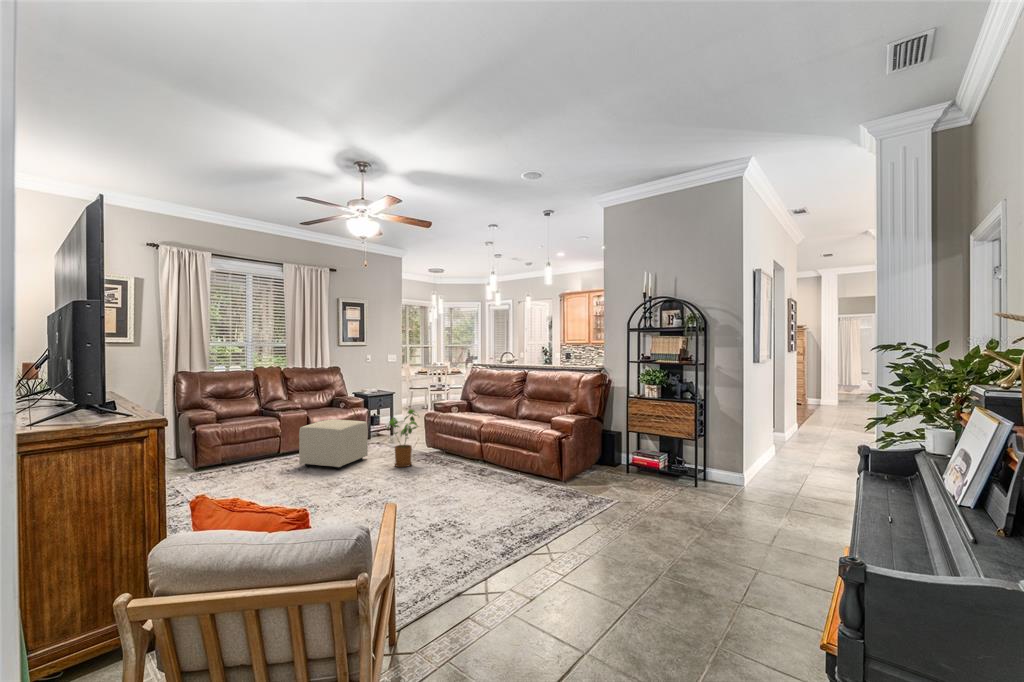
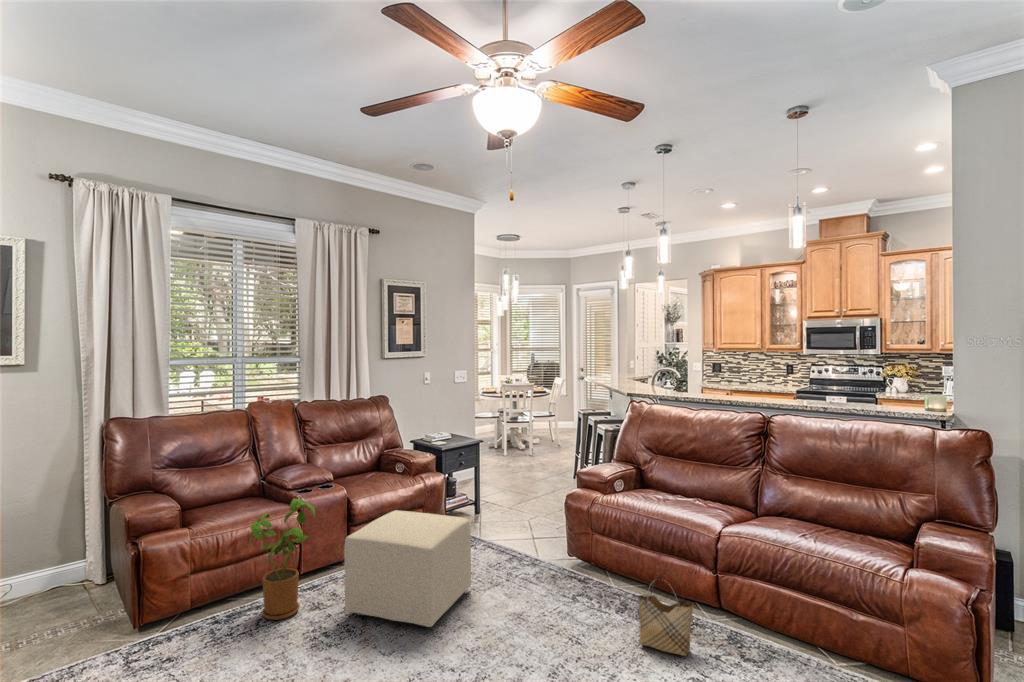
house plant: present [388,409,418,467] -> present [250,499,316,620]
woven basket: none [436,438,459,474] -> present [638,569,693,656]

